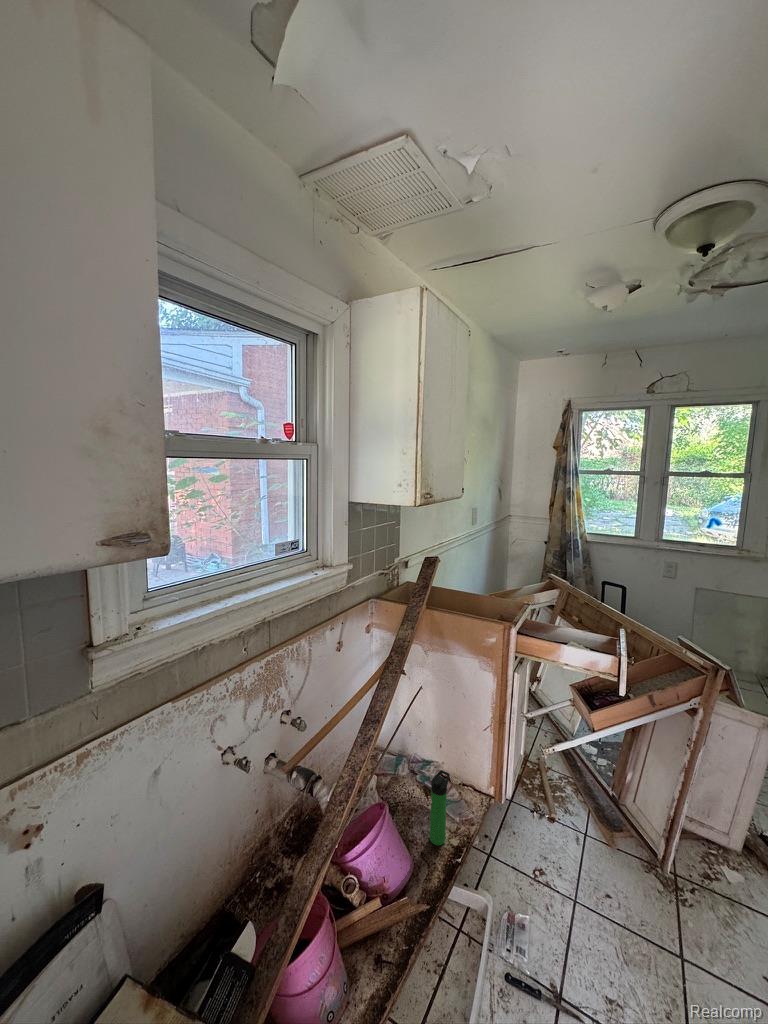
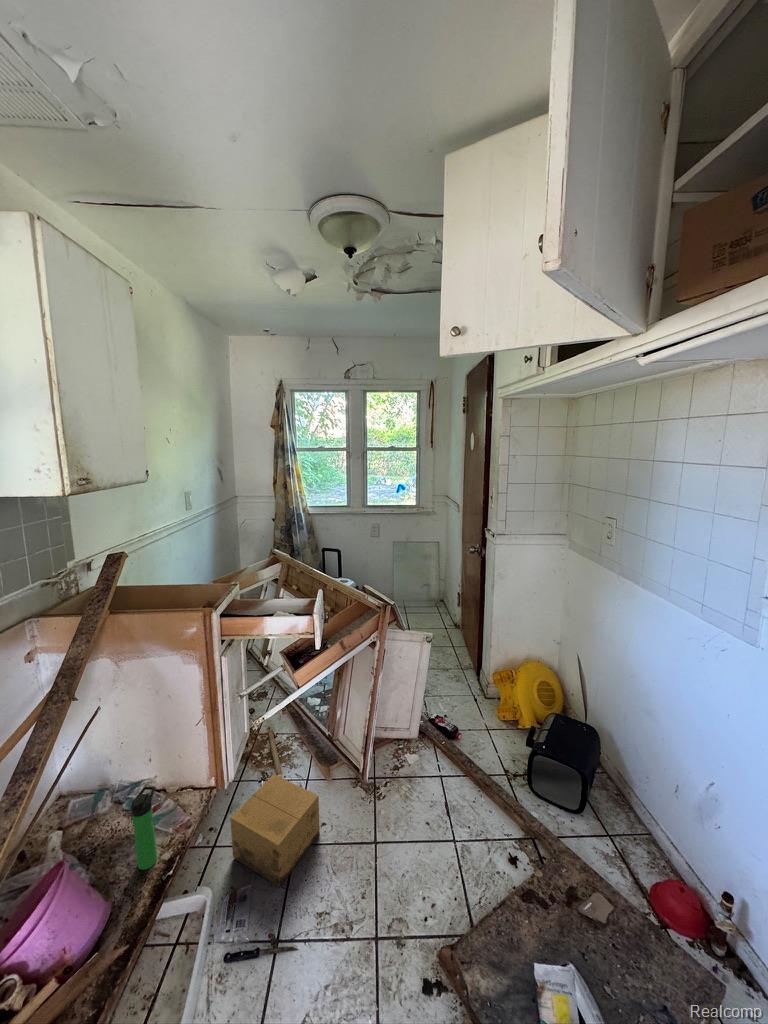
cardboard box: none [509,811,608,938] -> present [230,774,319,887]

